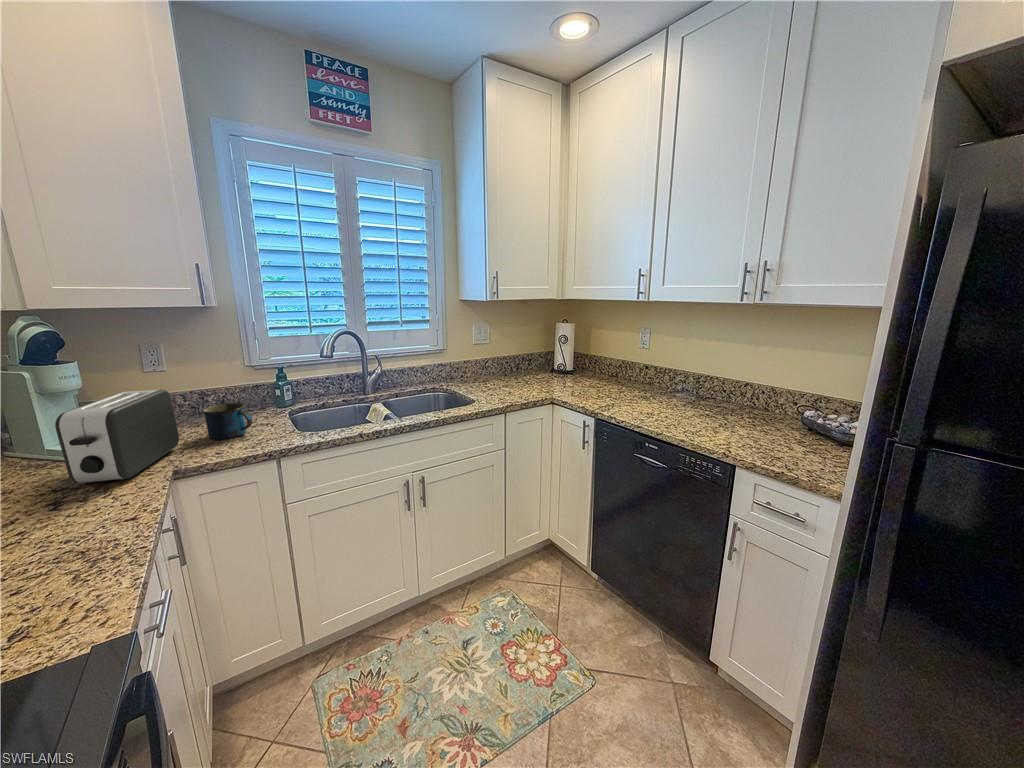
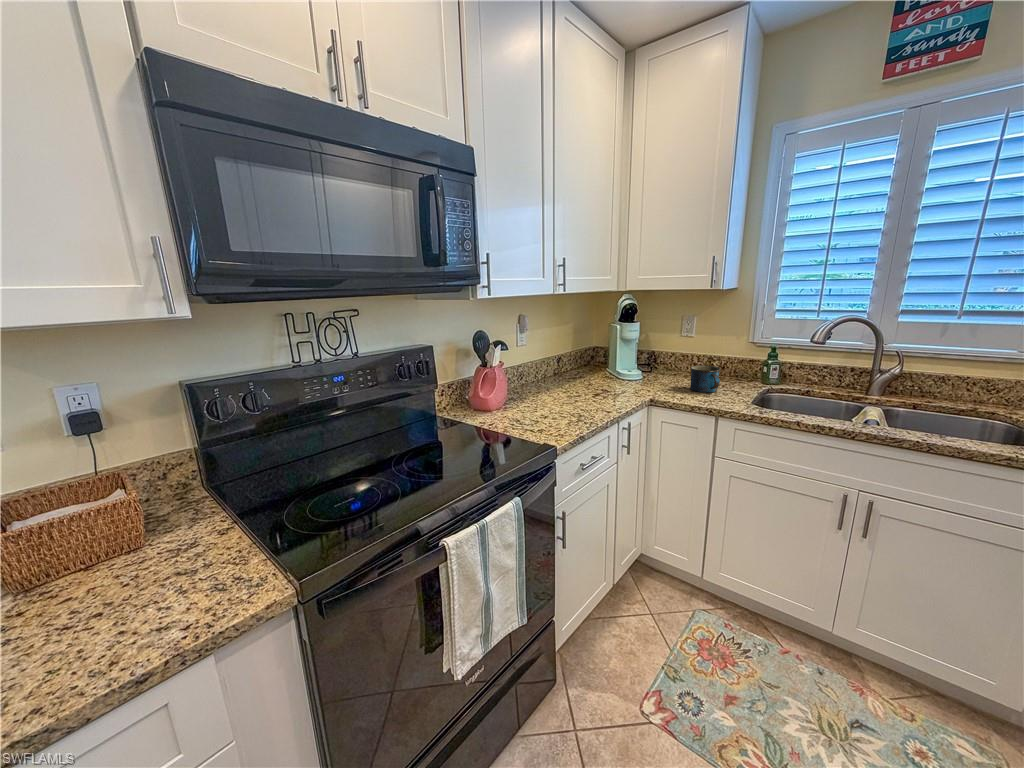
toaster: present [55,390,179,483] -> none [607,343,672,394]

